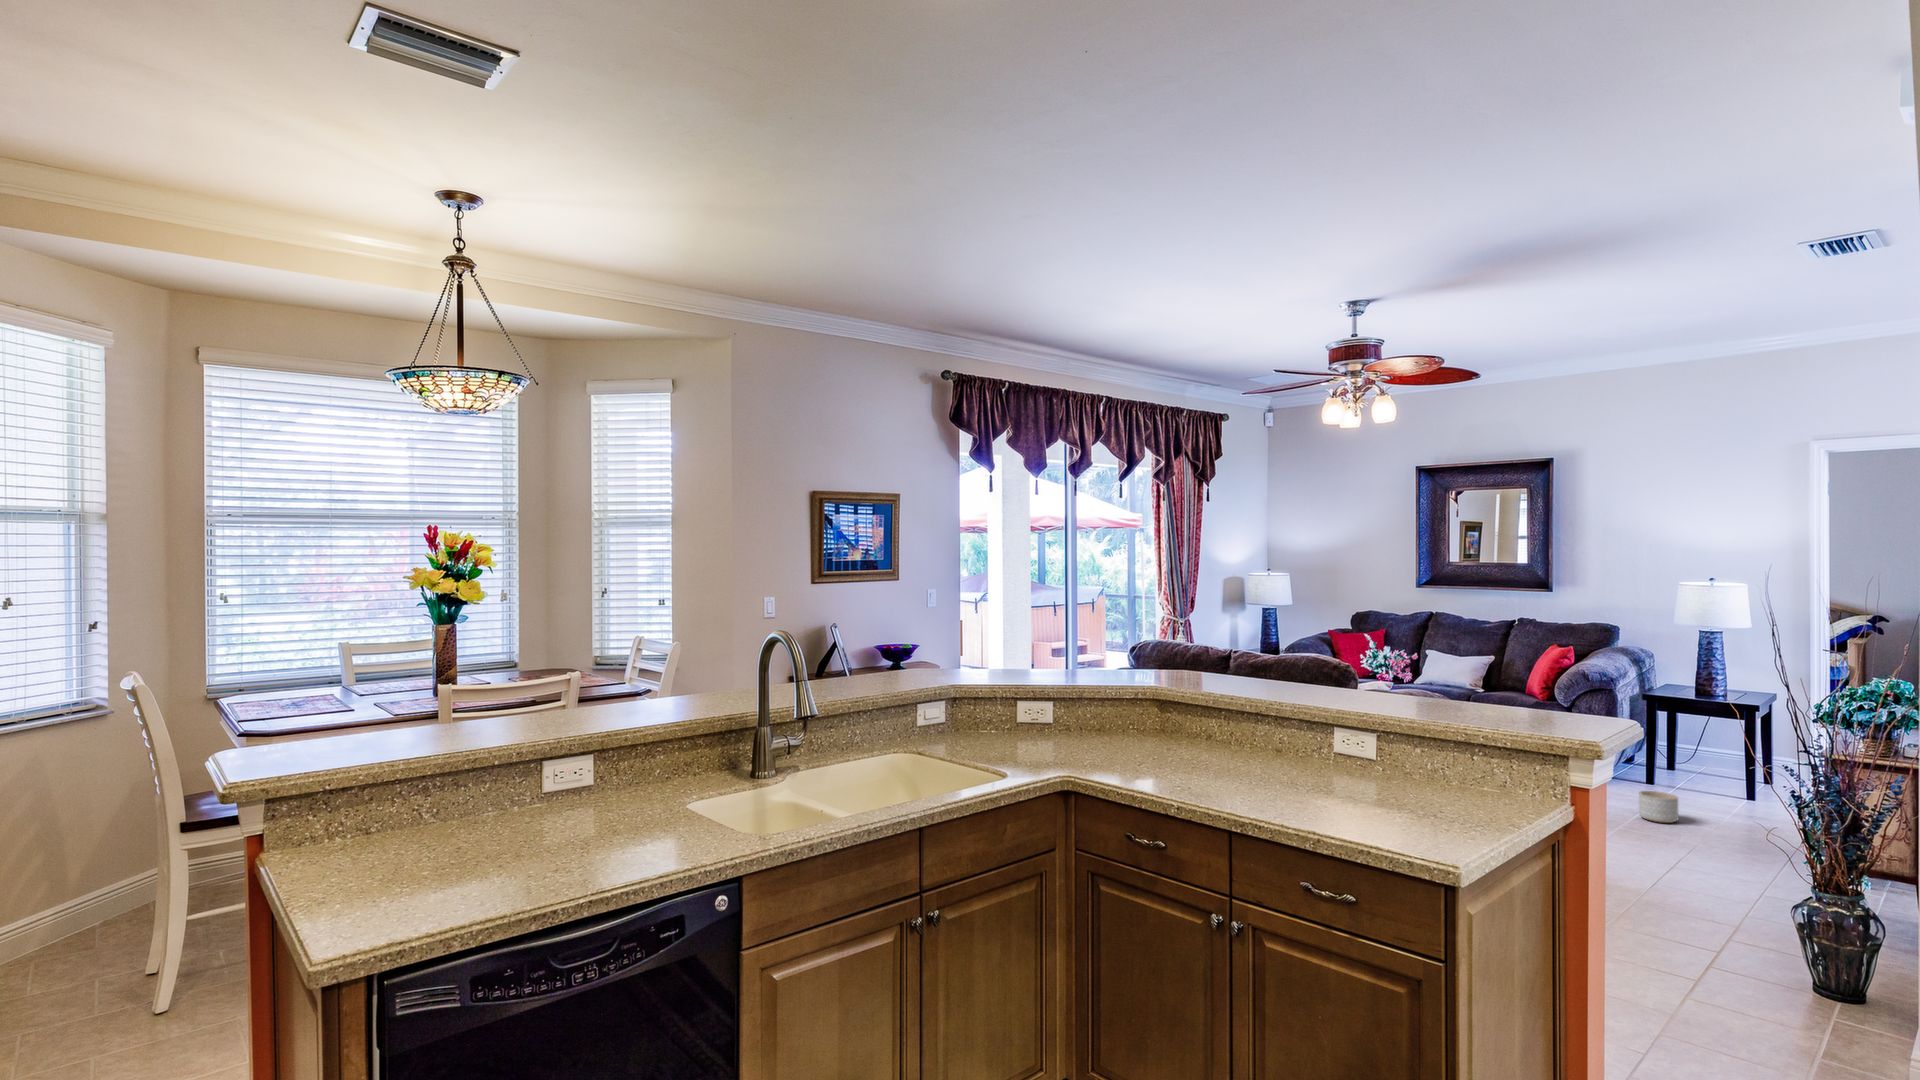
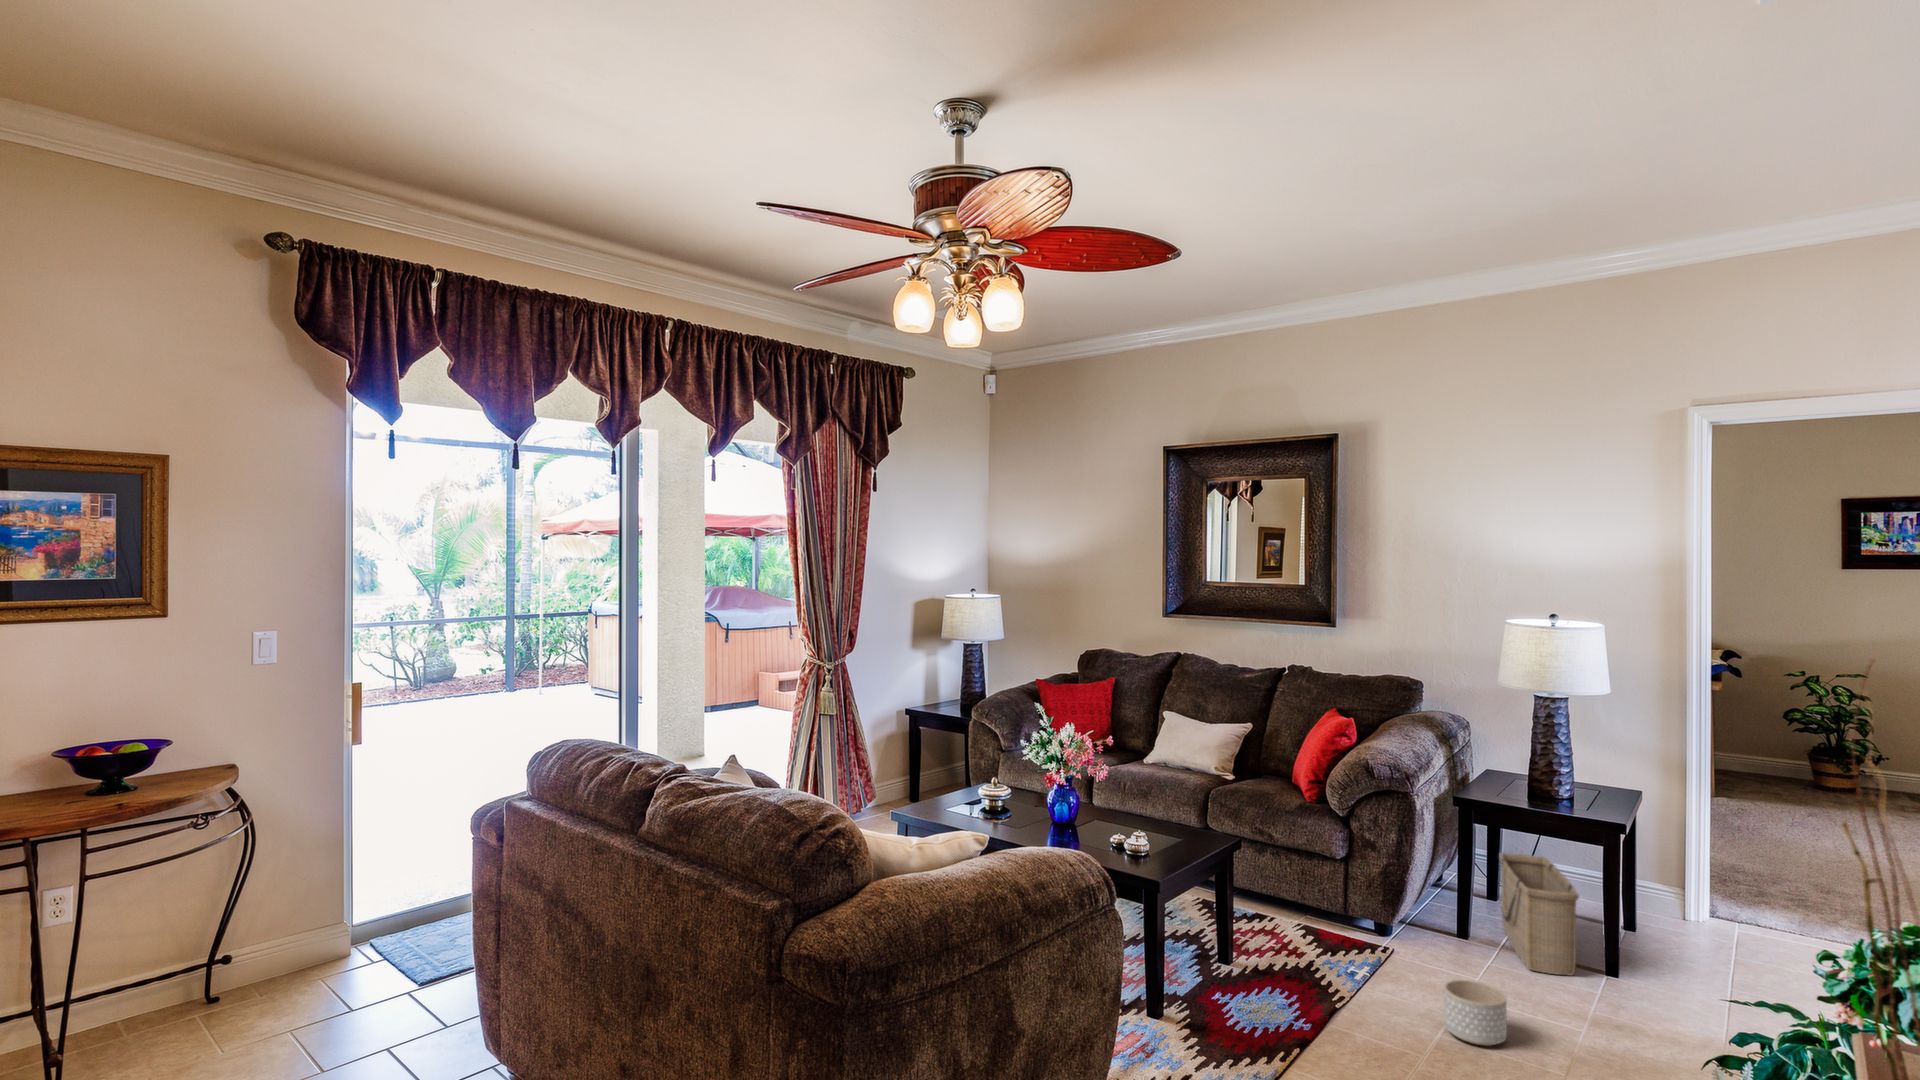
basket: none [1674,734,1727,800] -> present [1499,853,1579,975]

